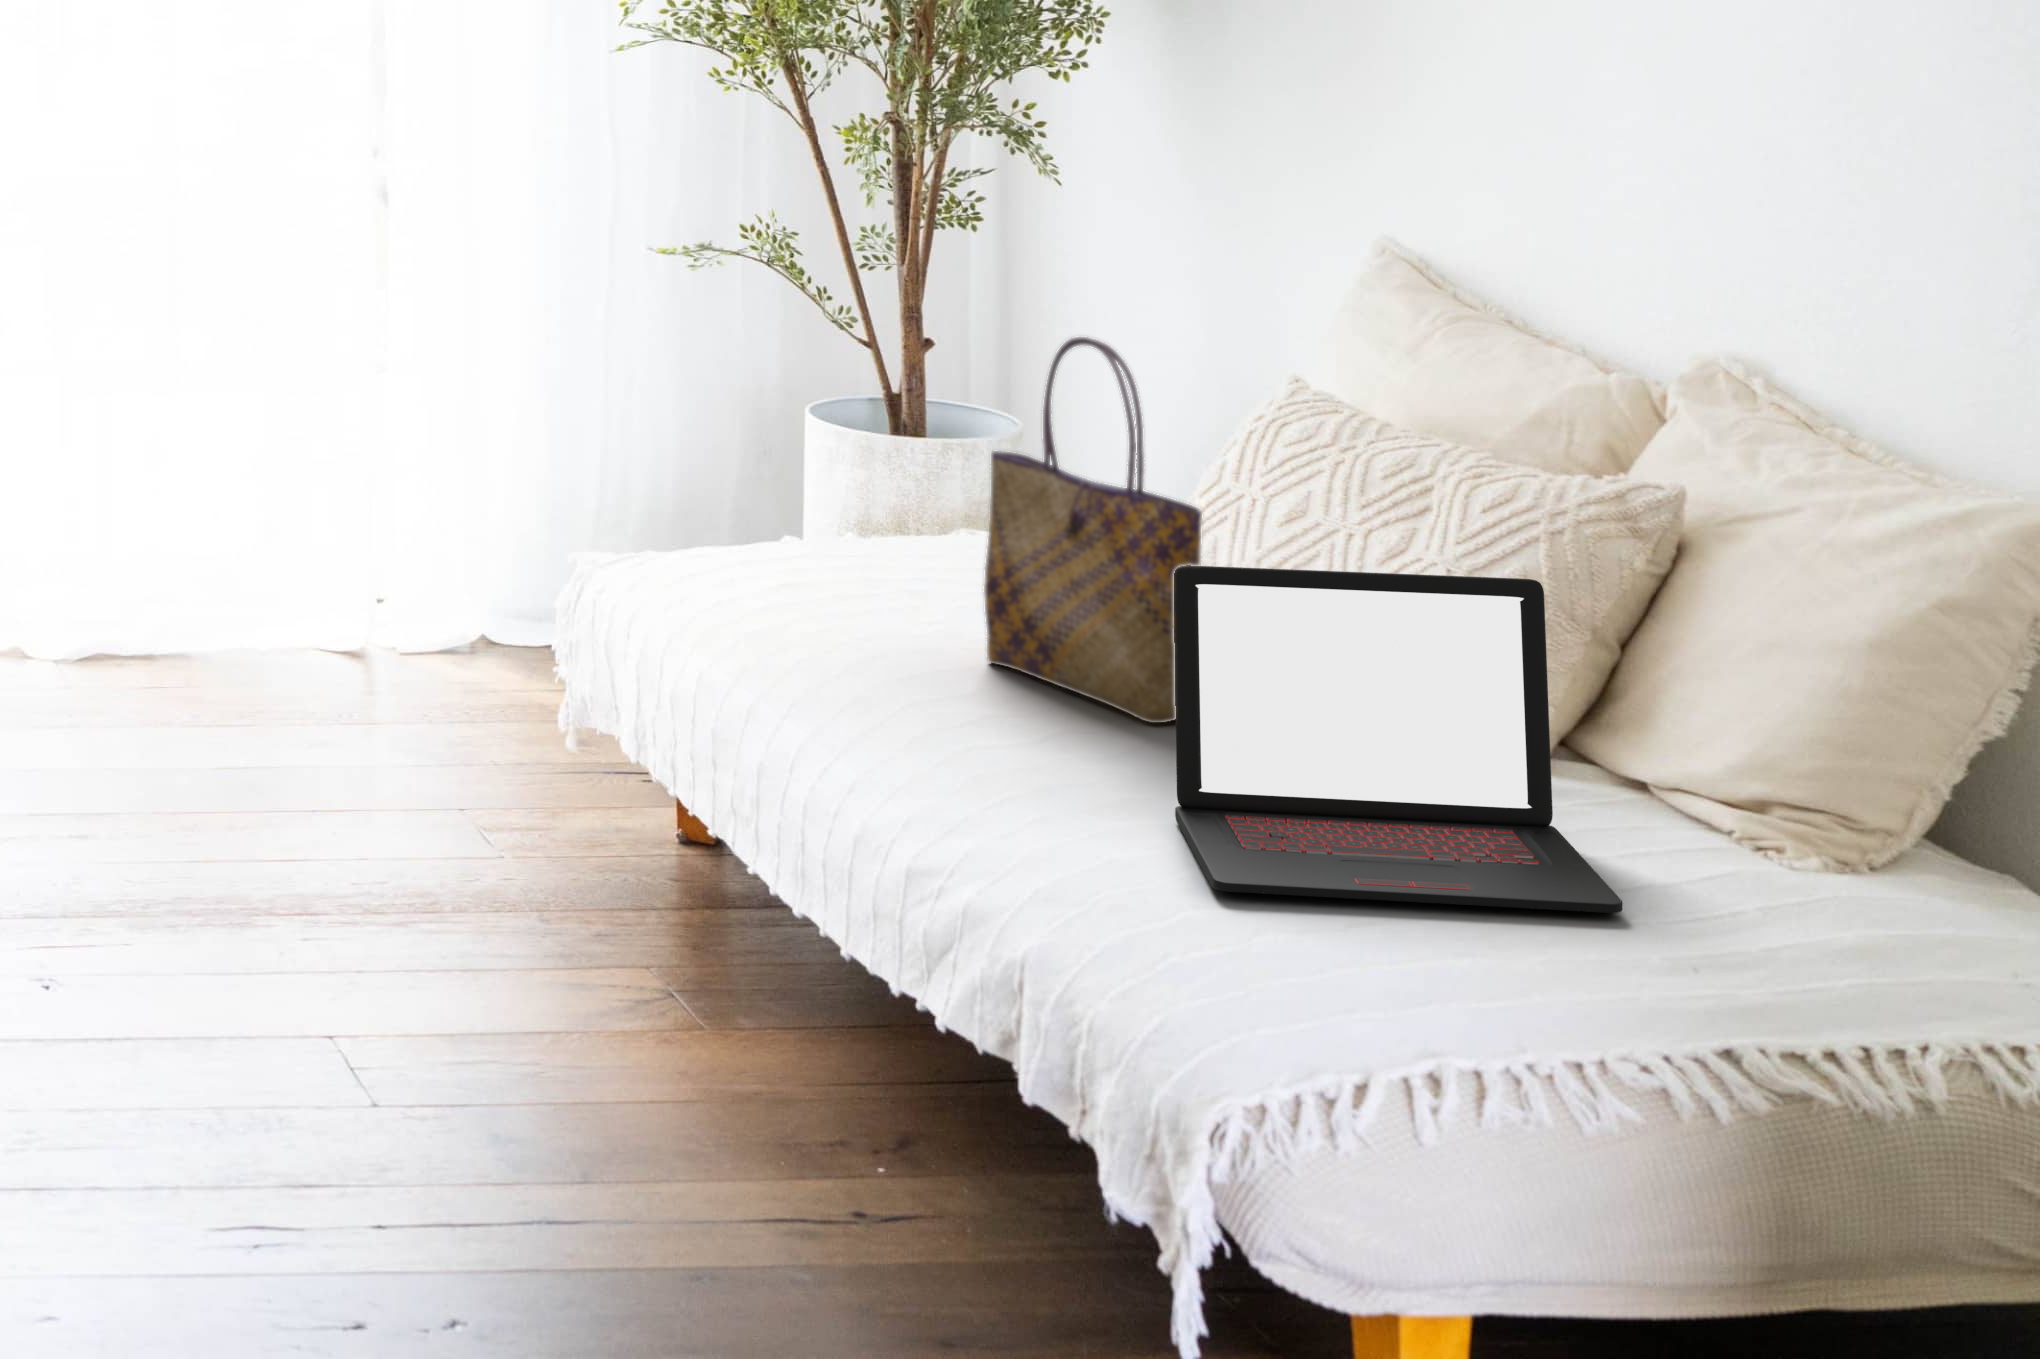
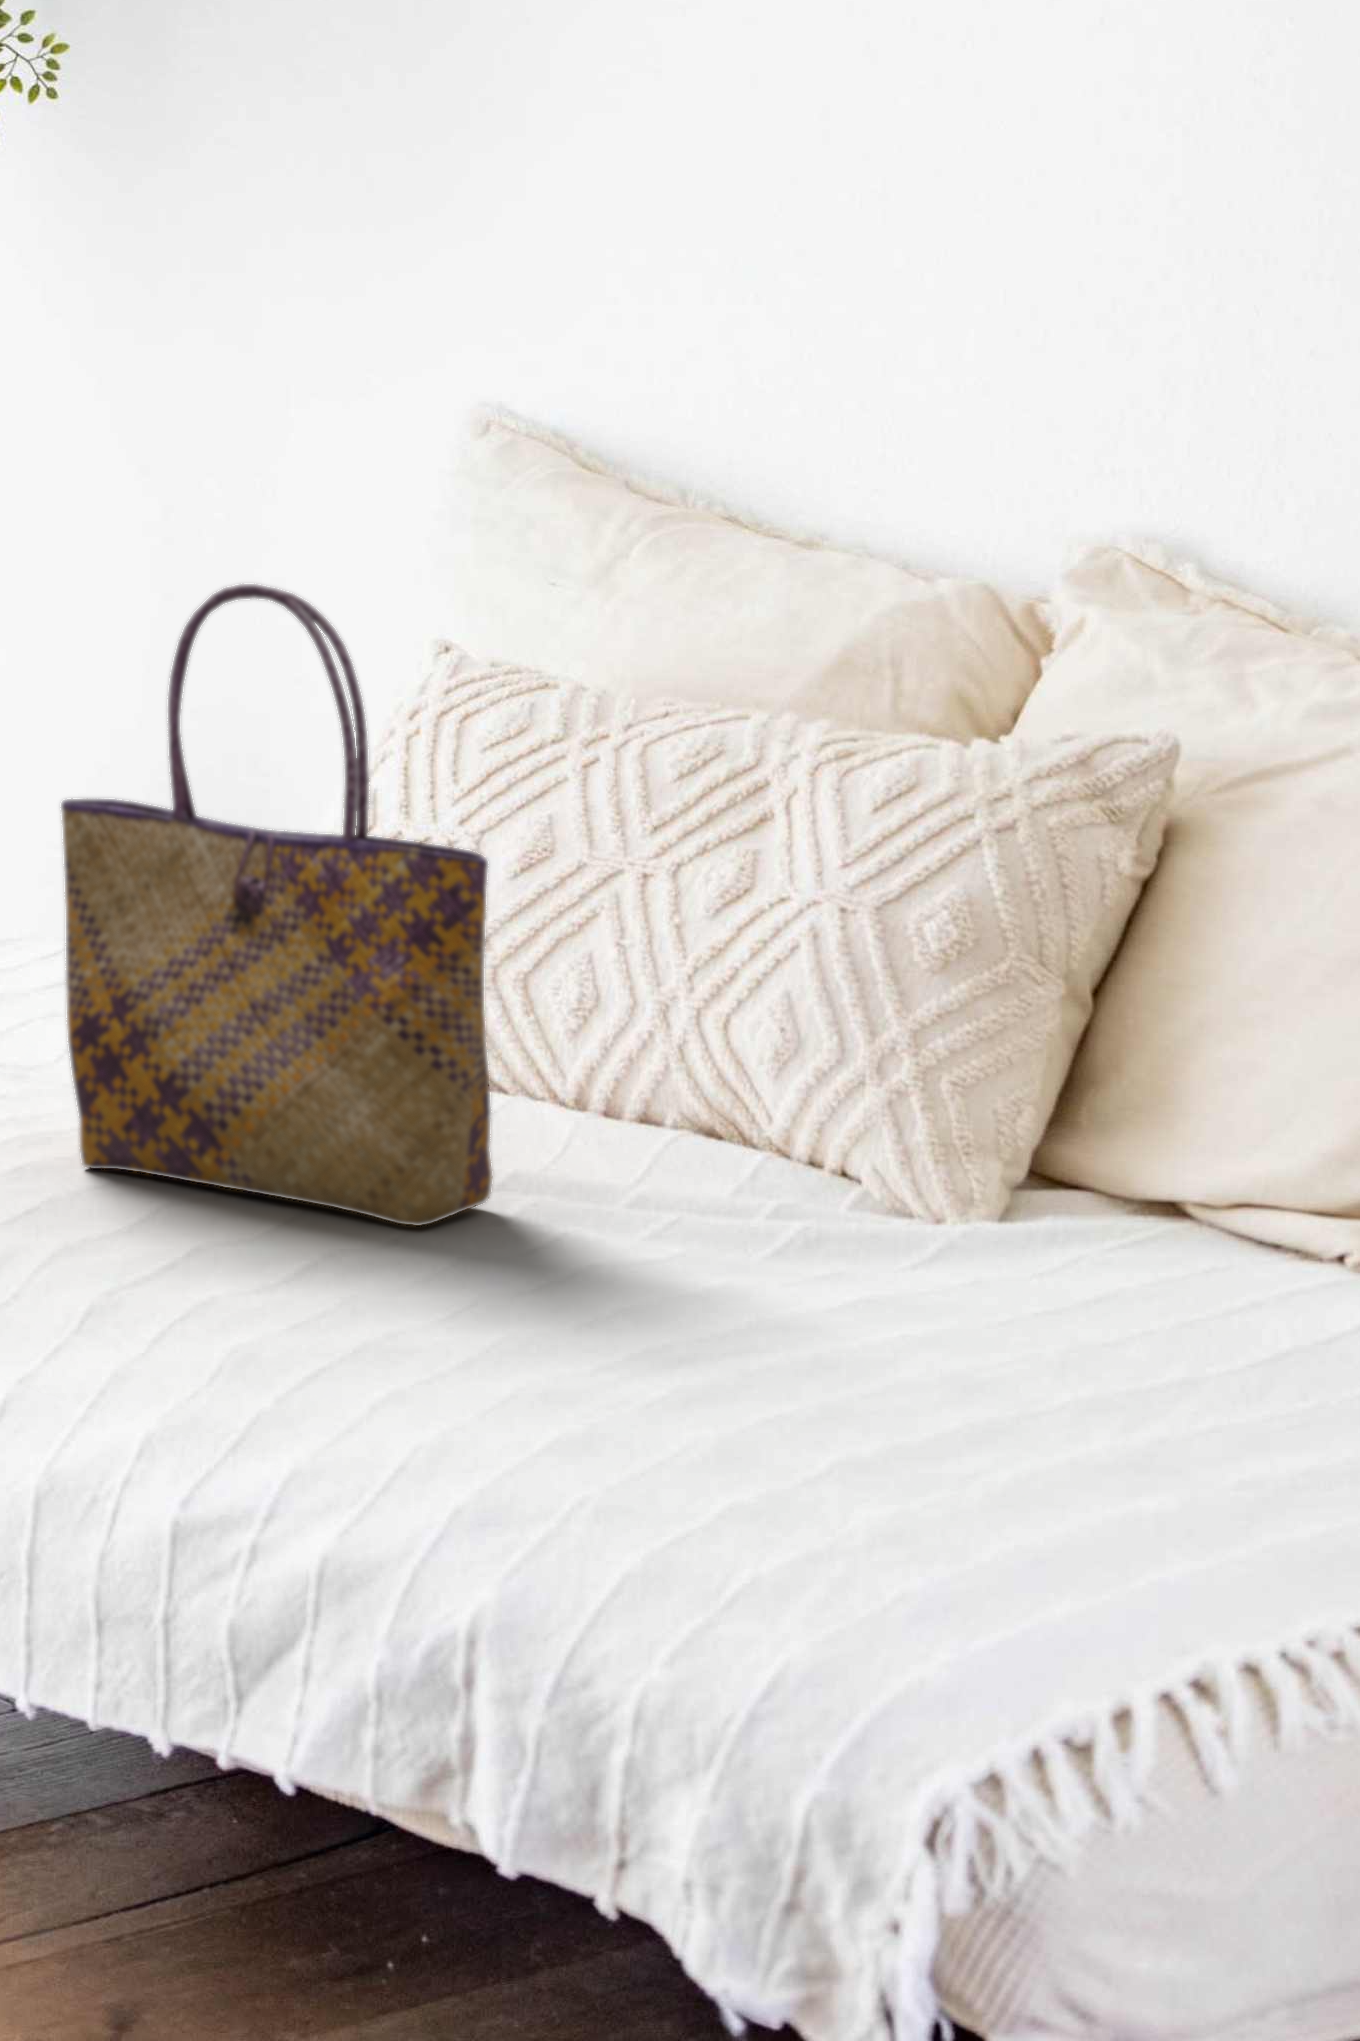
laptop: present [1174,565,1623,913] -> none [537,902,1298,1462]

